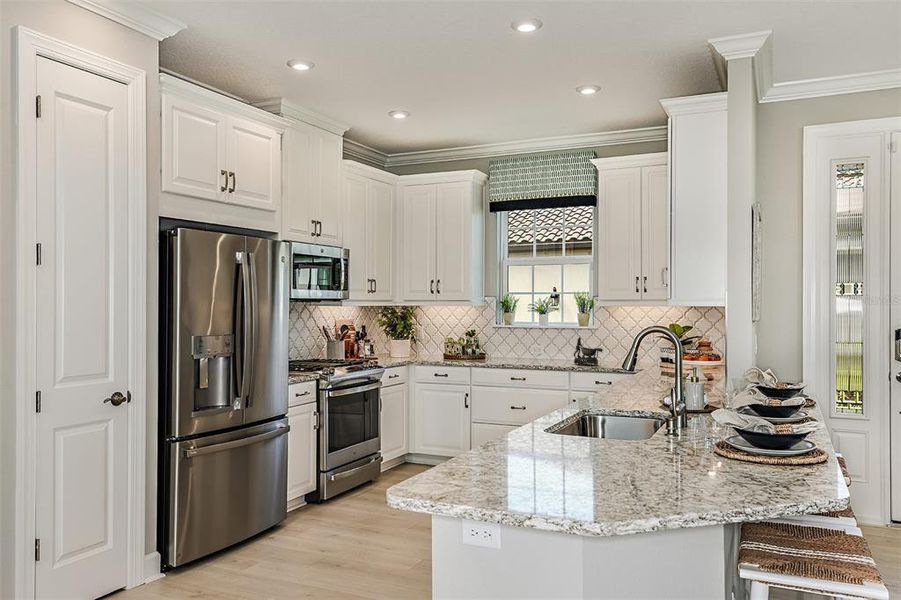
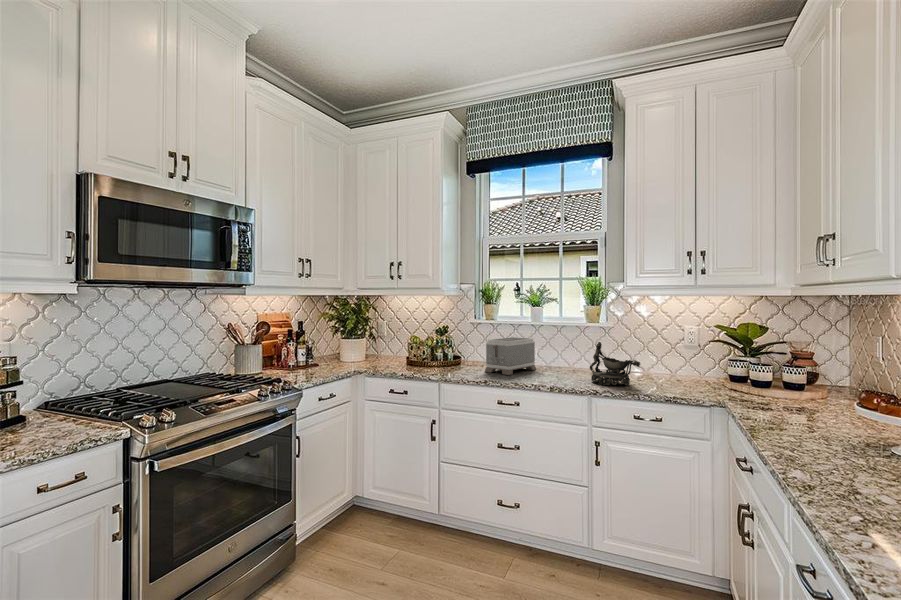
toaster: none [502,337,541,362] -> present [485,337,536,375]

